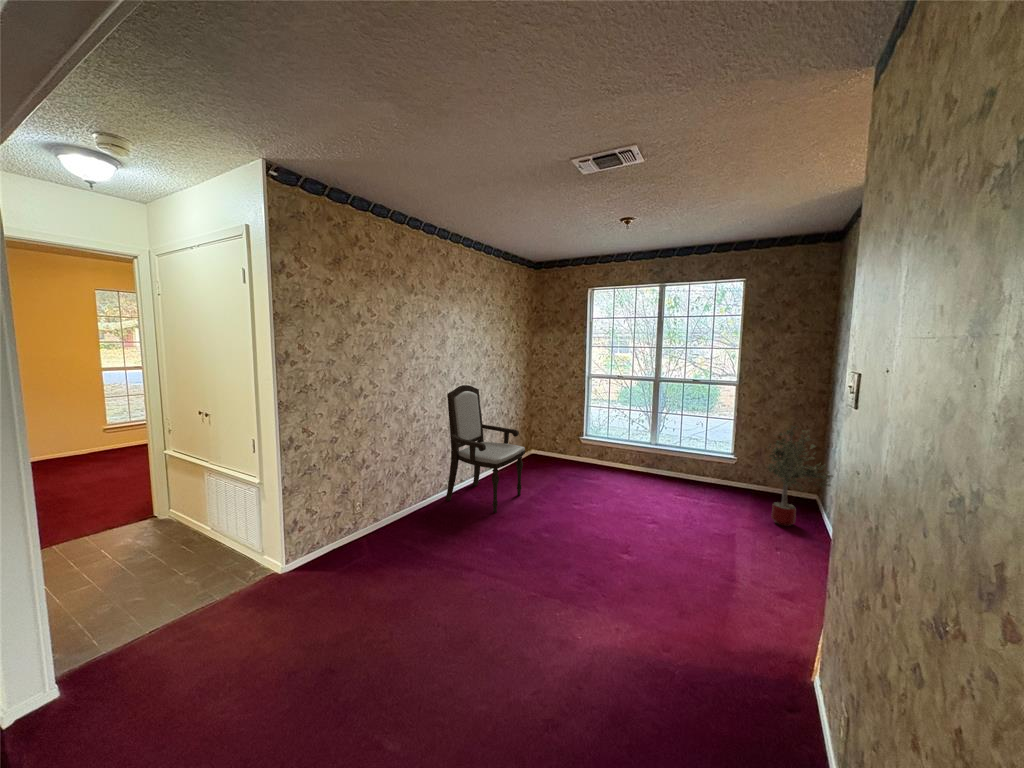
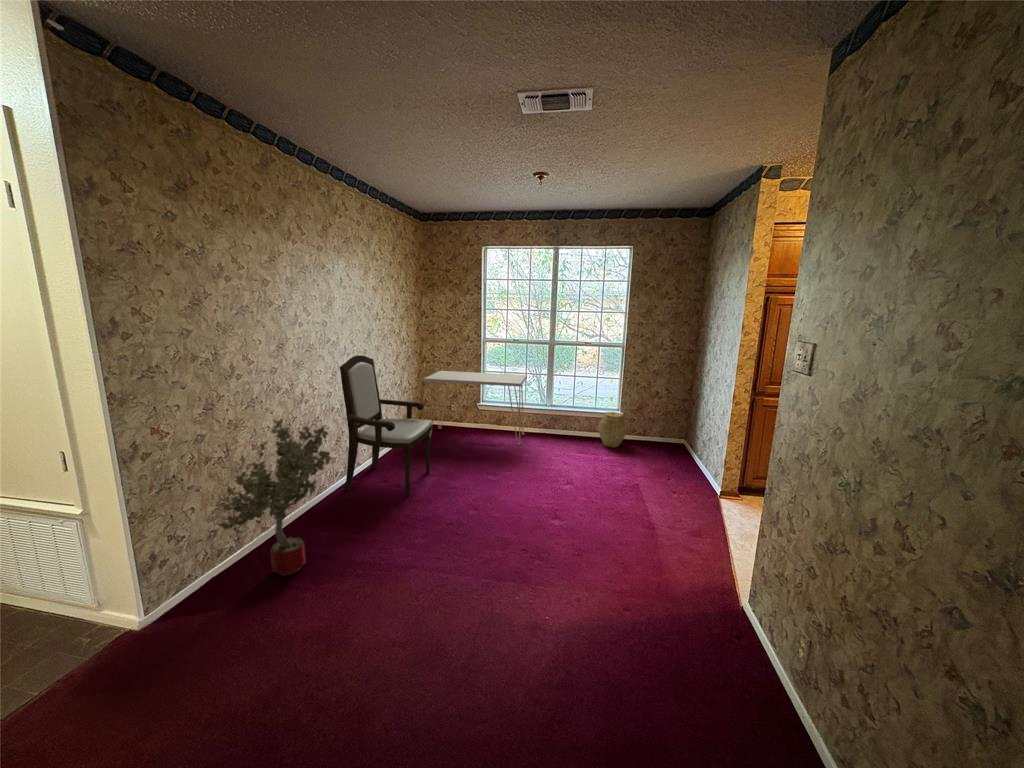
console table: none [528,403,629,481] -> present [424,371,527,445]
potted tree: present [767,426,833,526] -> present [218,419,332,576]
woven basket: none [706,456,739,495] -> present [599,412,627,447]

